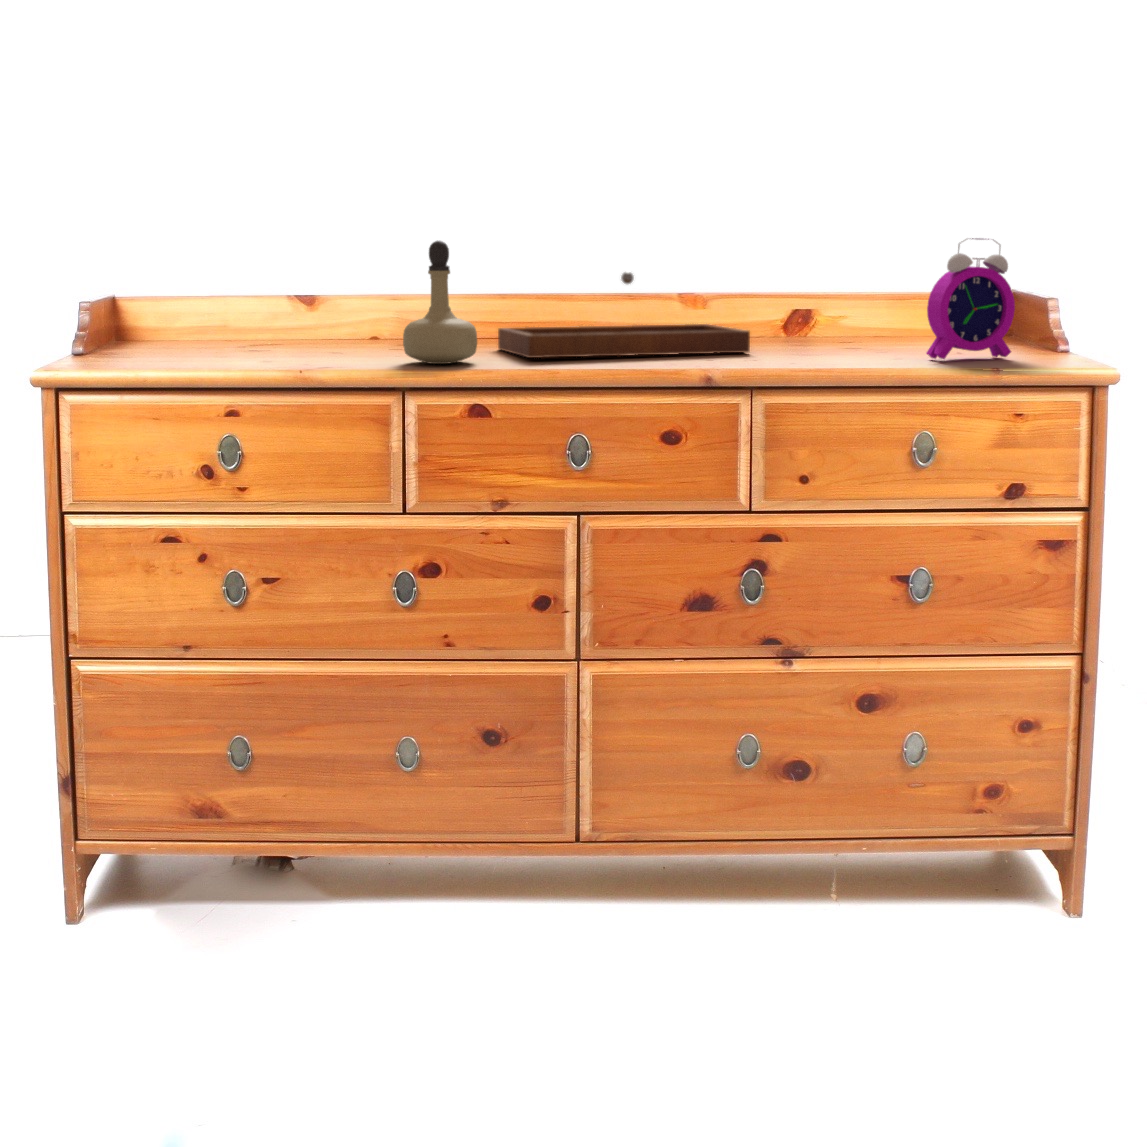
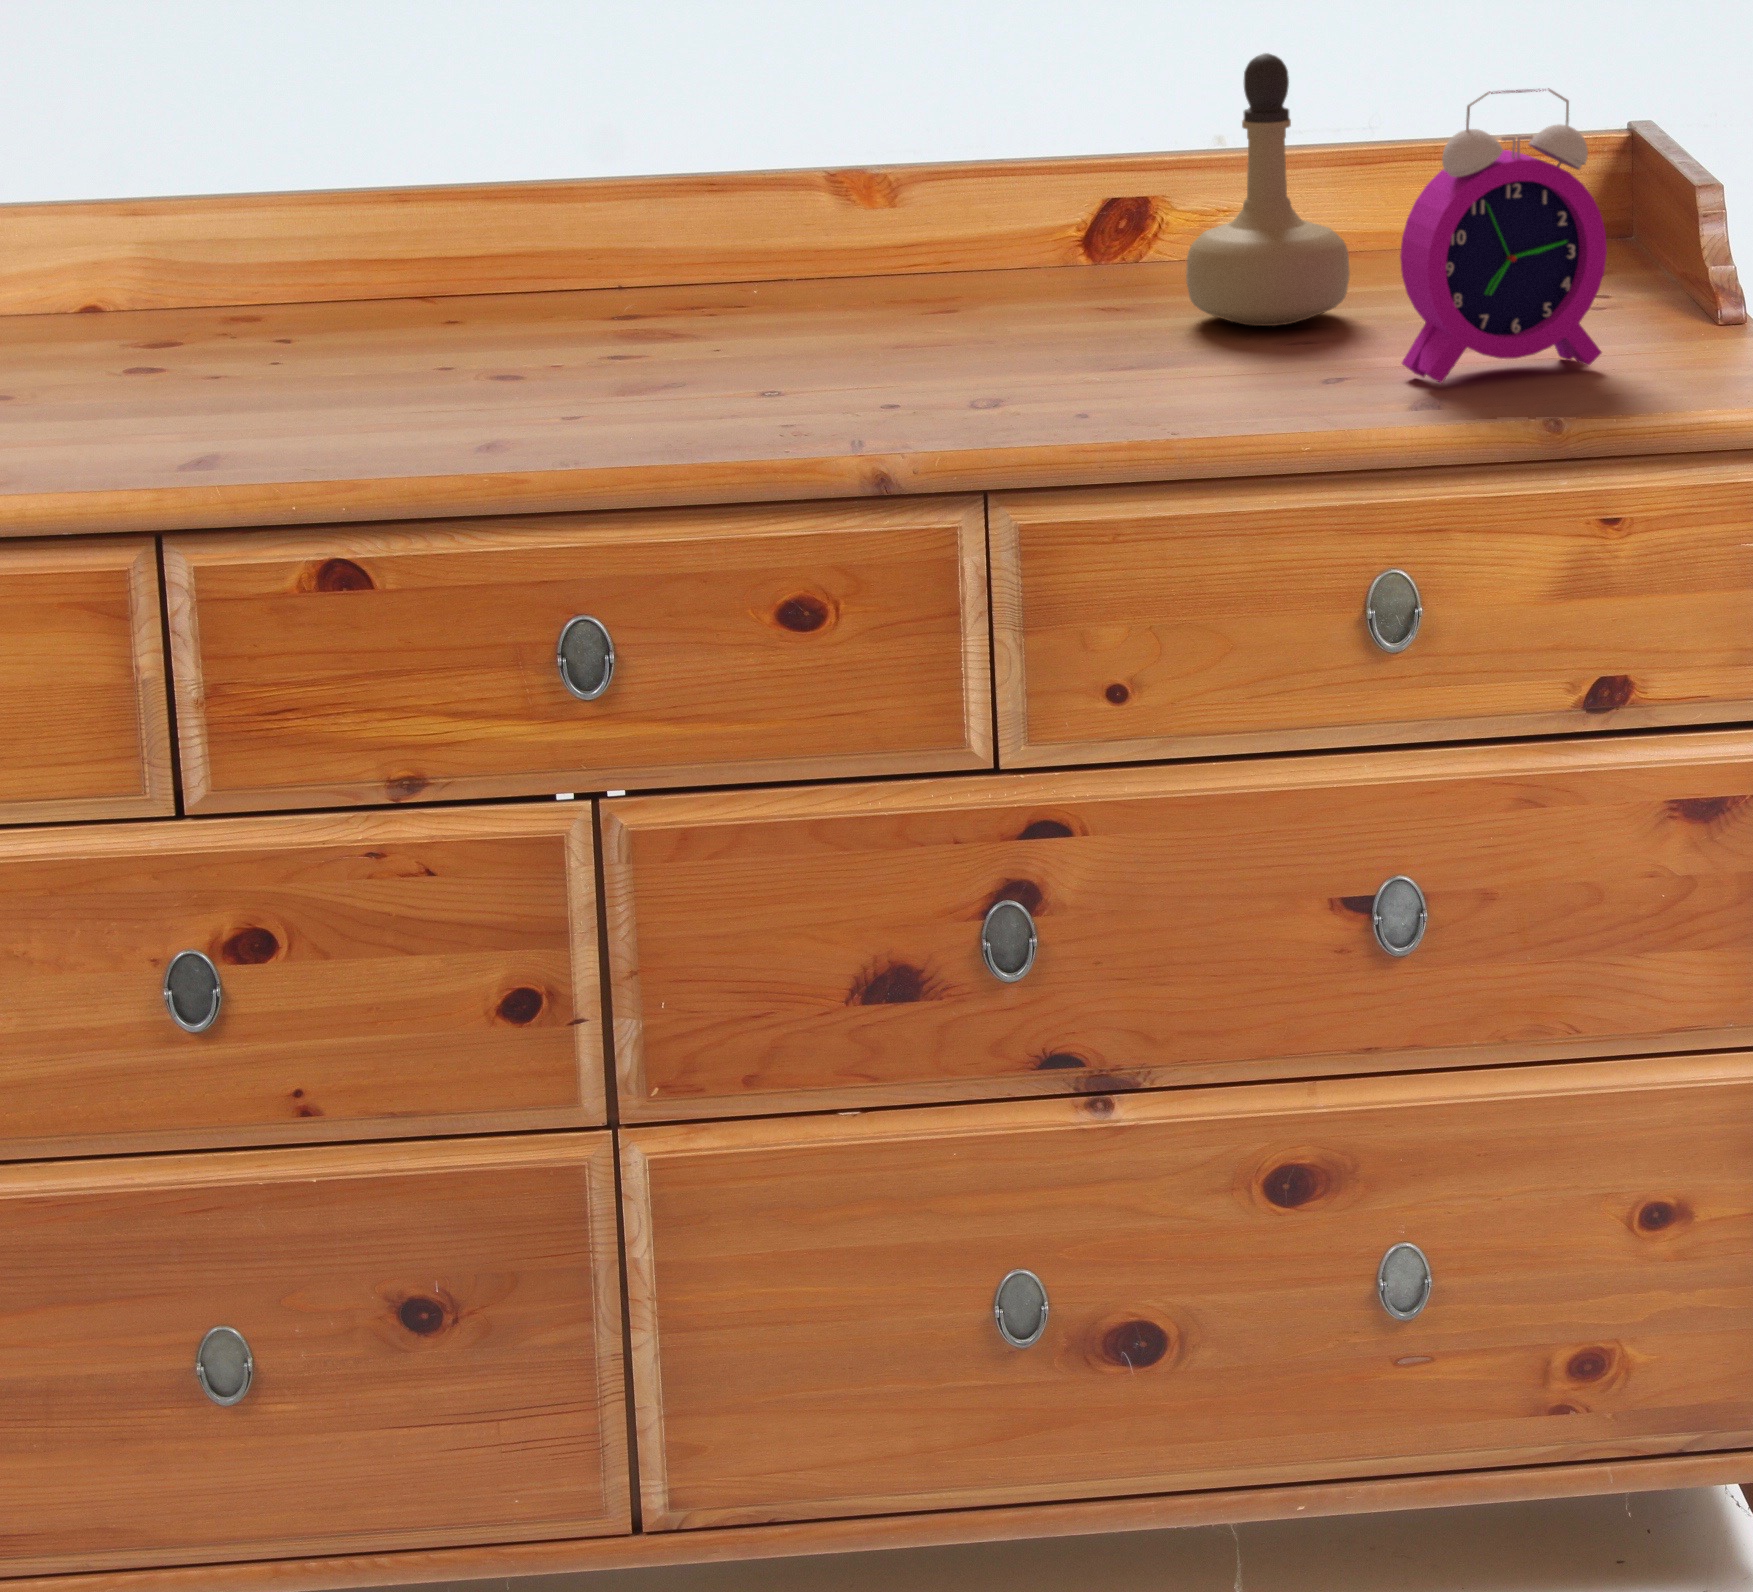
perfume bottle: present [403,240,477,364] -> present [1186,53,1350,326]
tray: present [498,271,750,358] -> none [397,173,991,423]

